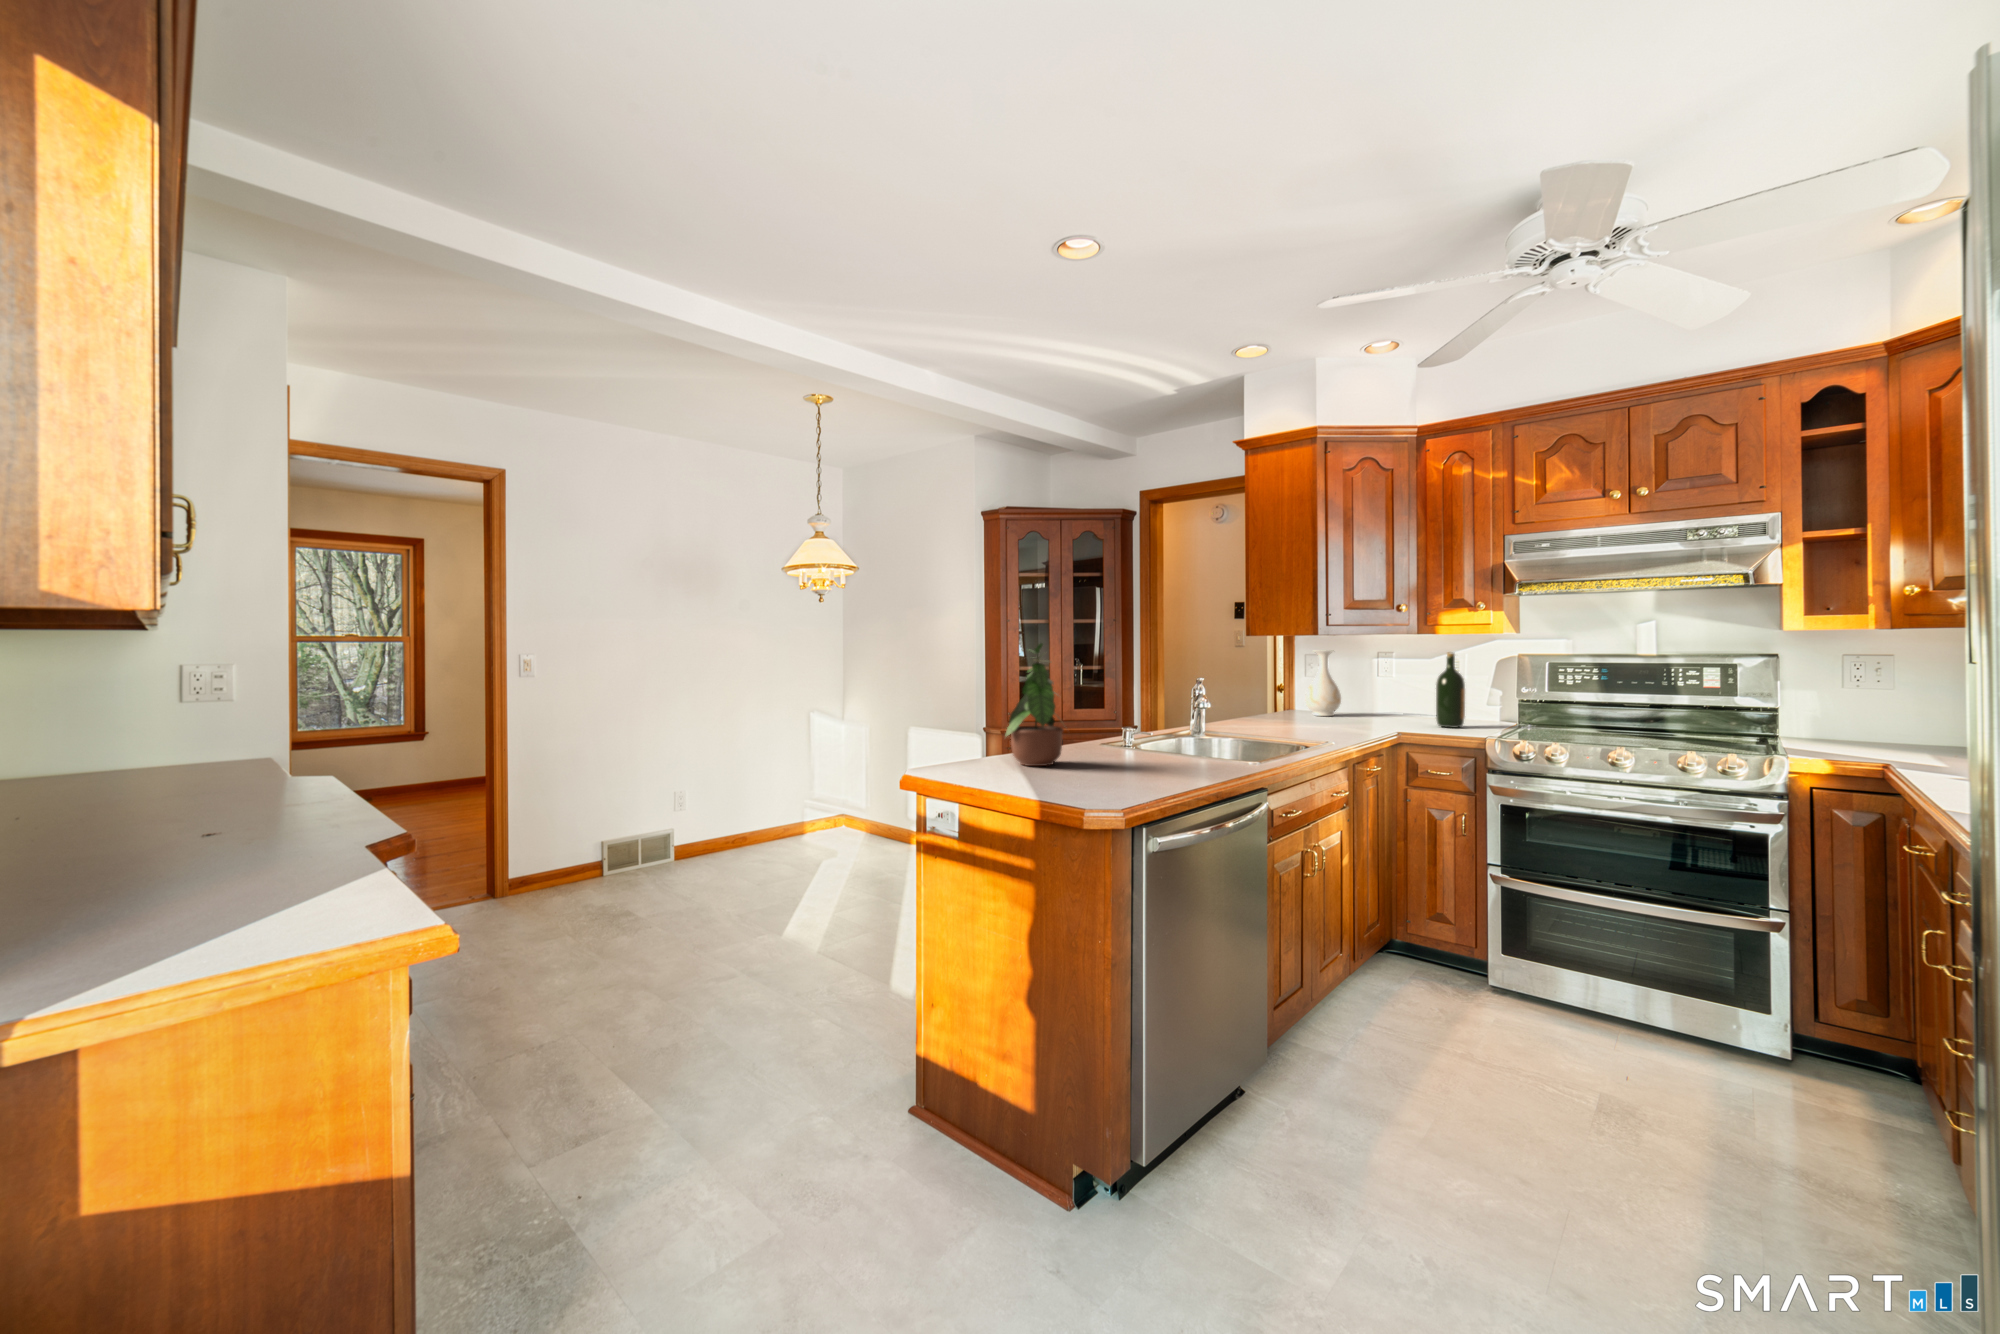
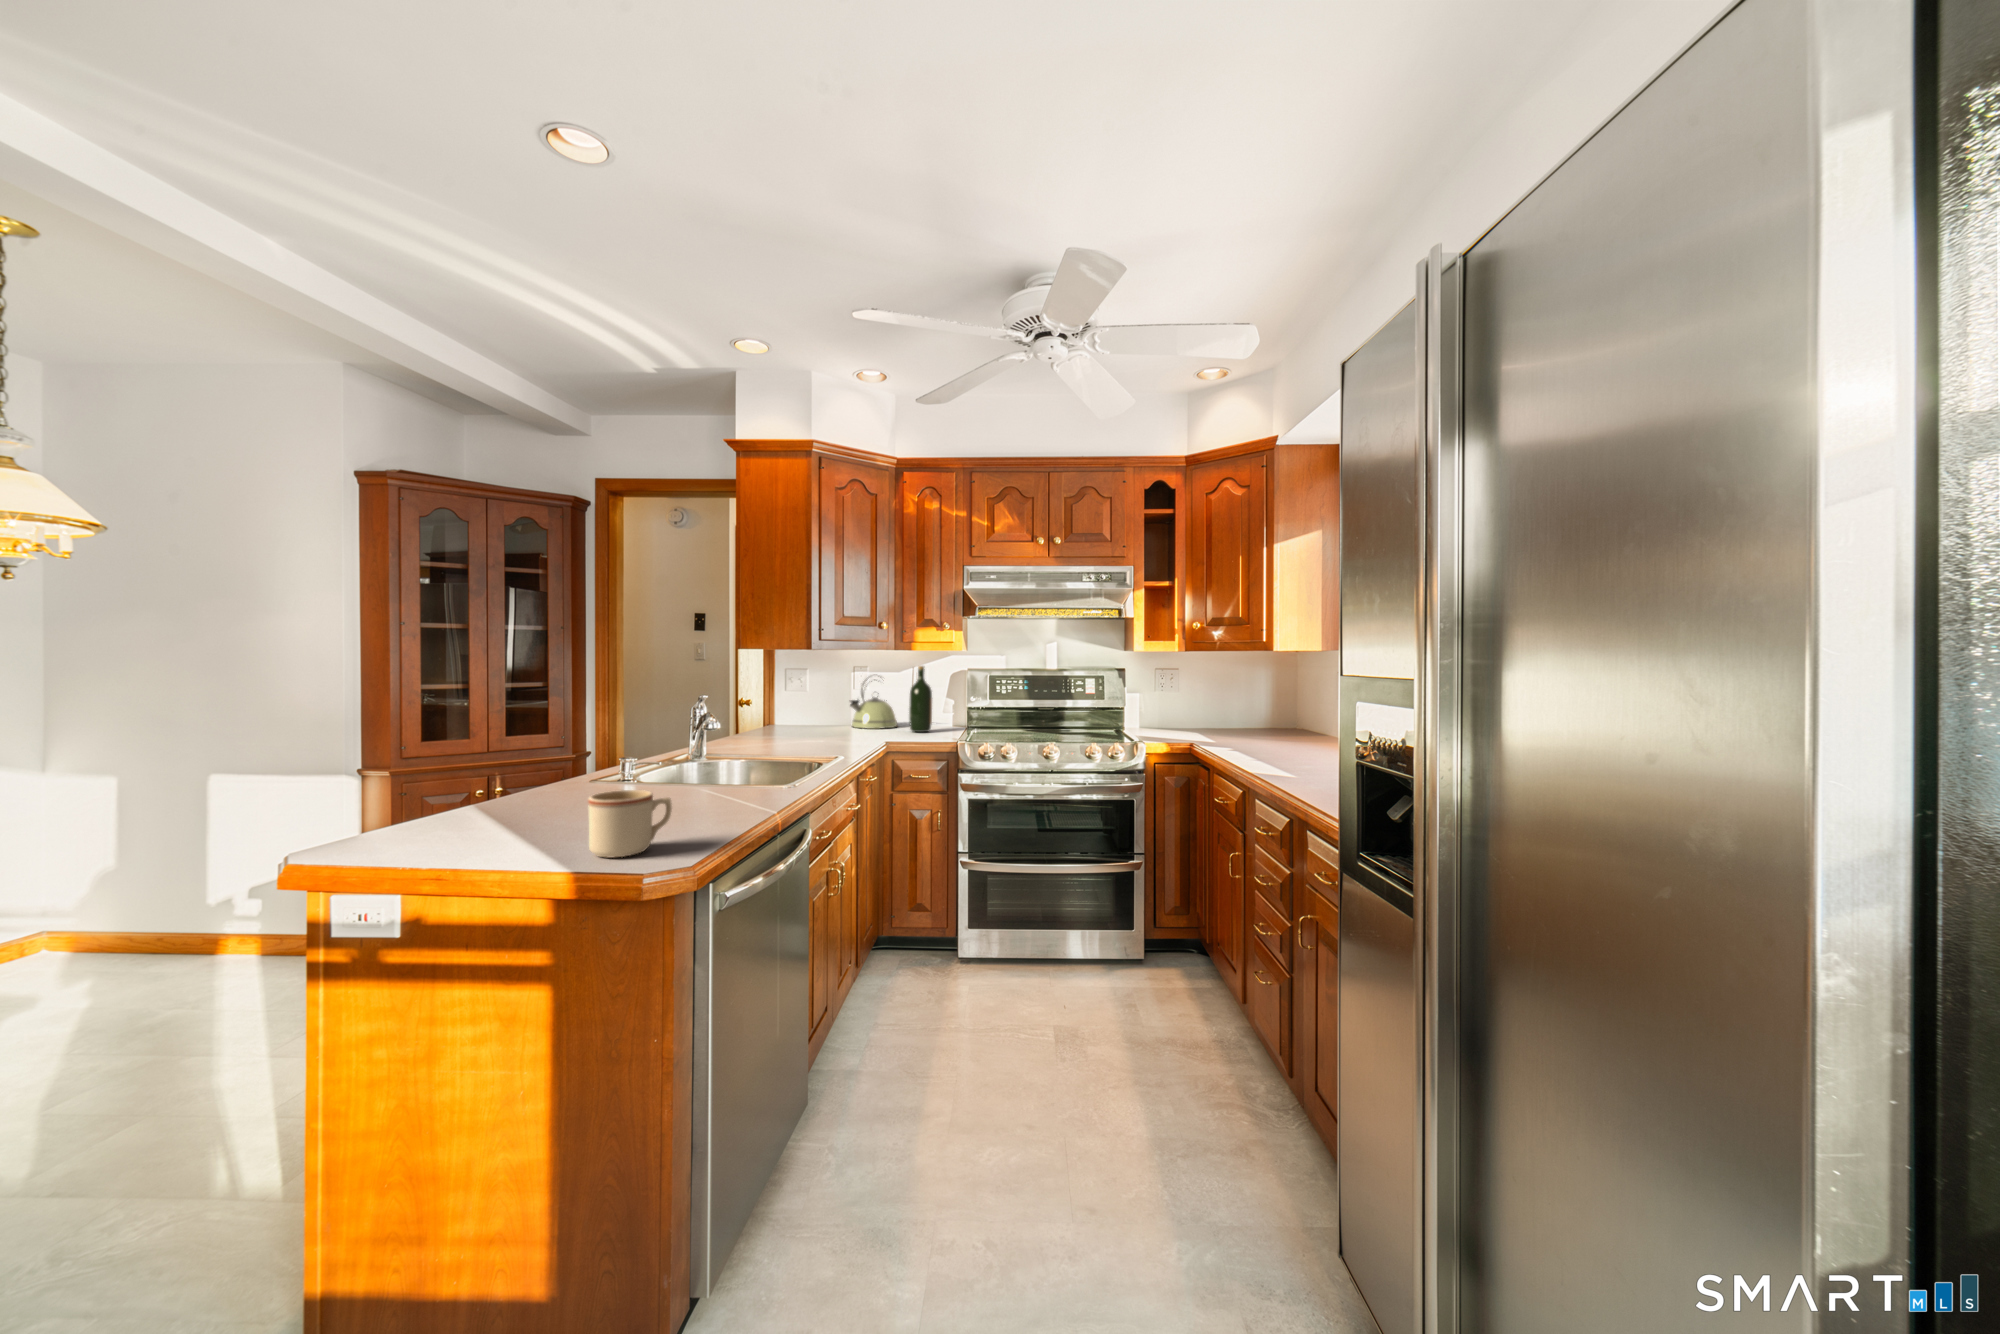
potted plant: present [1005,643,1063,766] -> none [415,649,548,837]
vase: present [1306,651,1341,716] -> none [788,662,821,726]
kettle: none [1369,663,1429,722] -> present [850,680,897,729]
mug: none [1086,740,1139,784] -> present [588,790,672,857]

